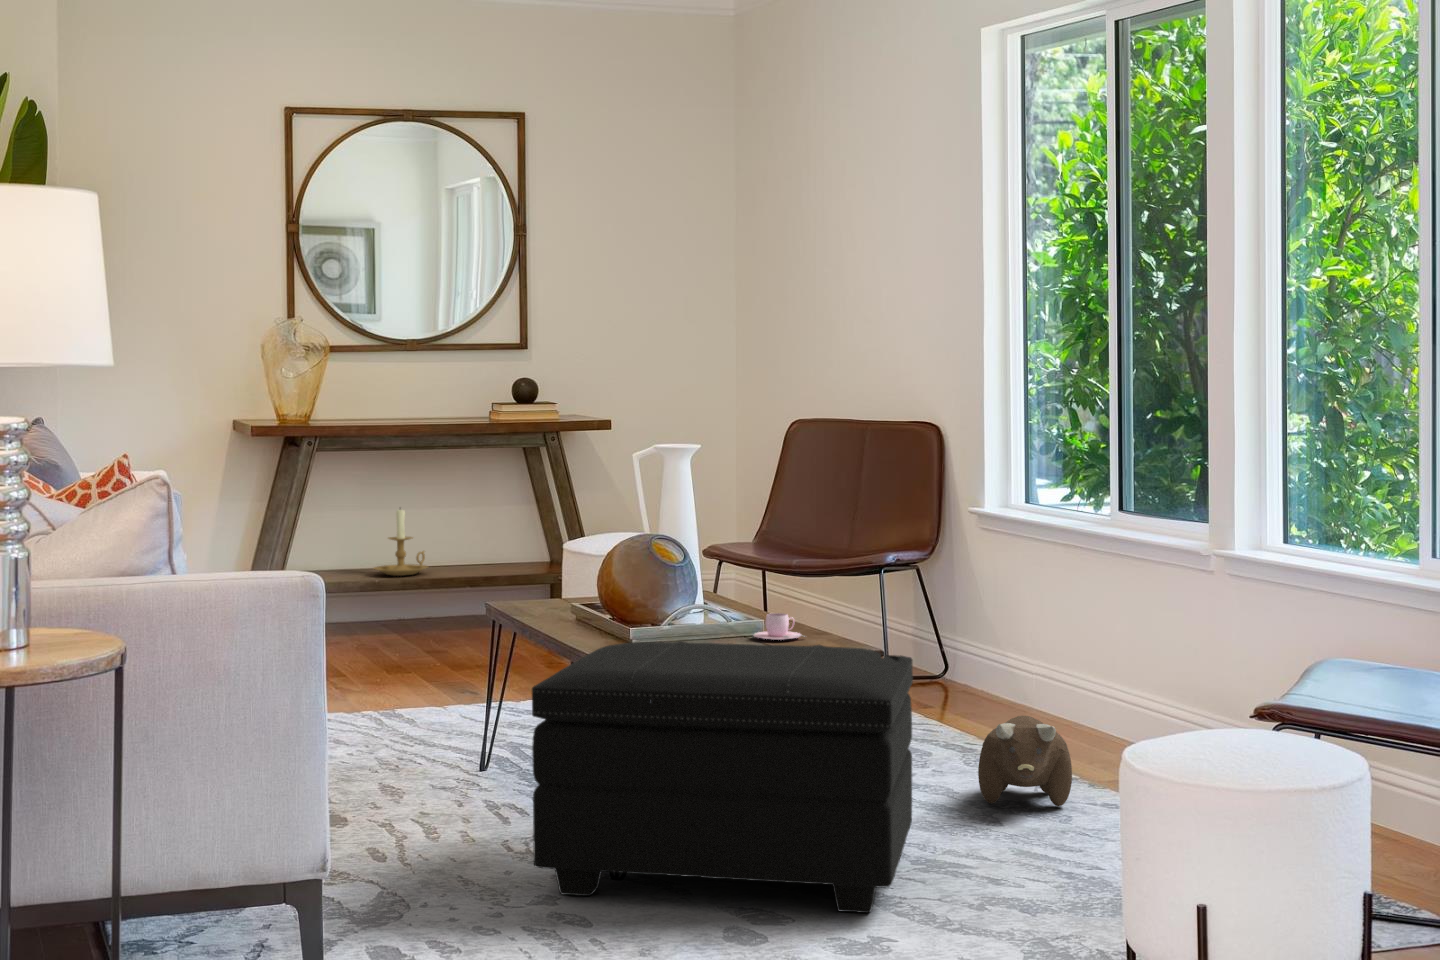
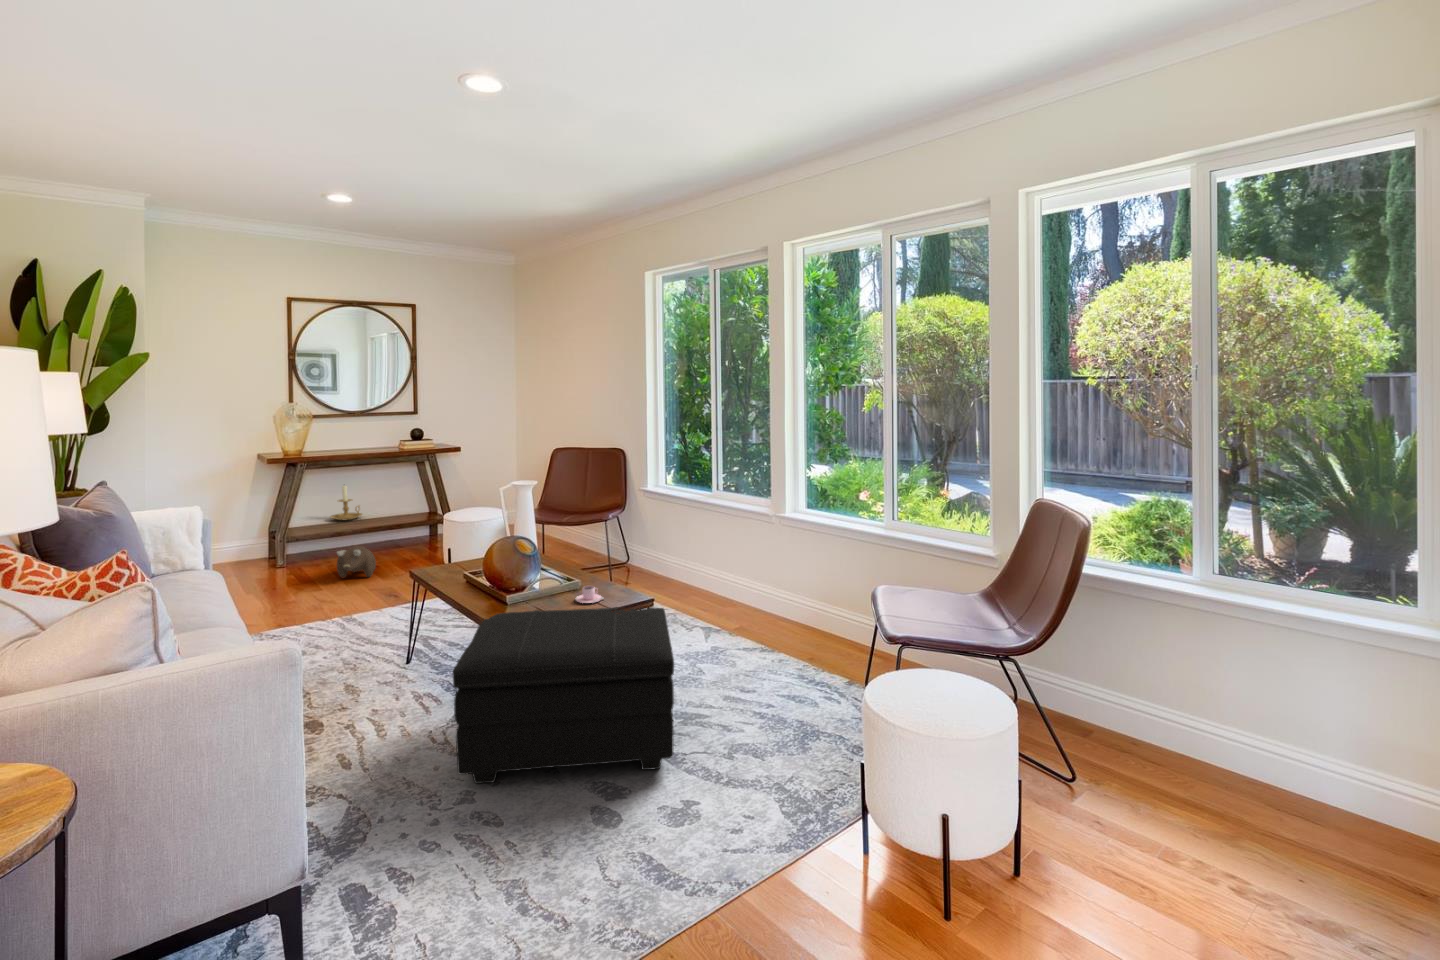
plush toy: present [978,716,1072,806] -> present [337,546,376,578]

